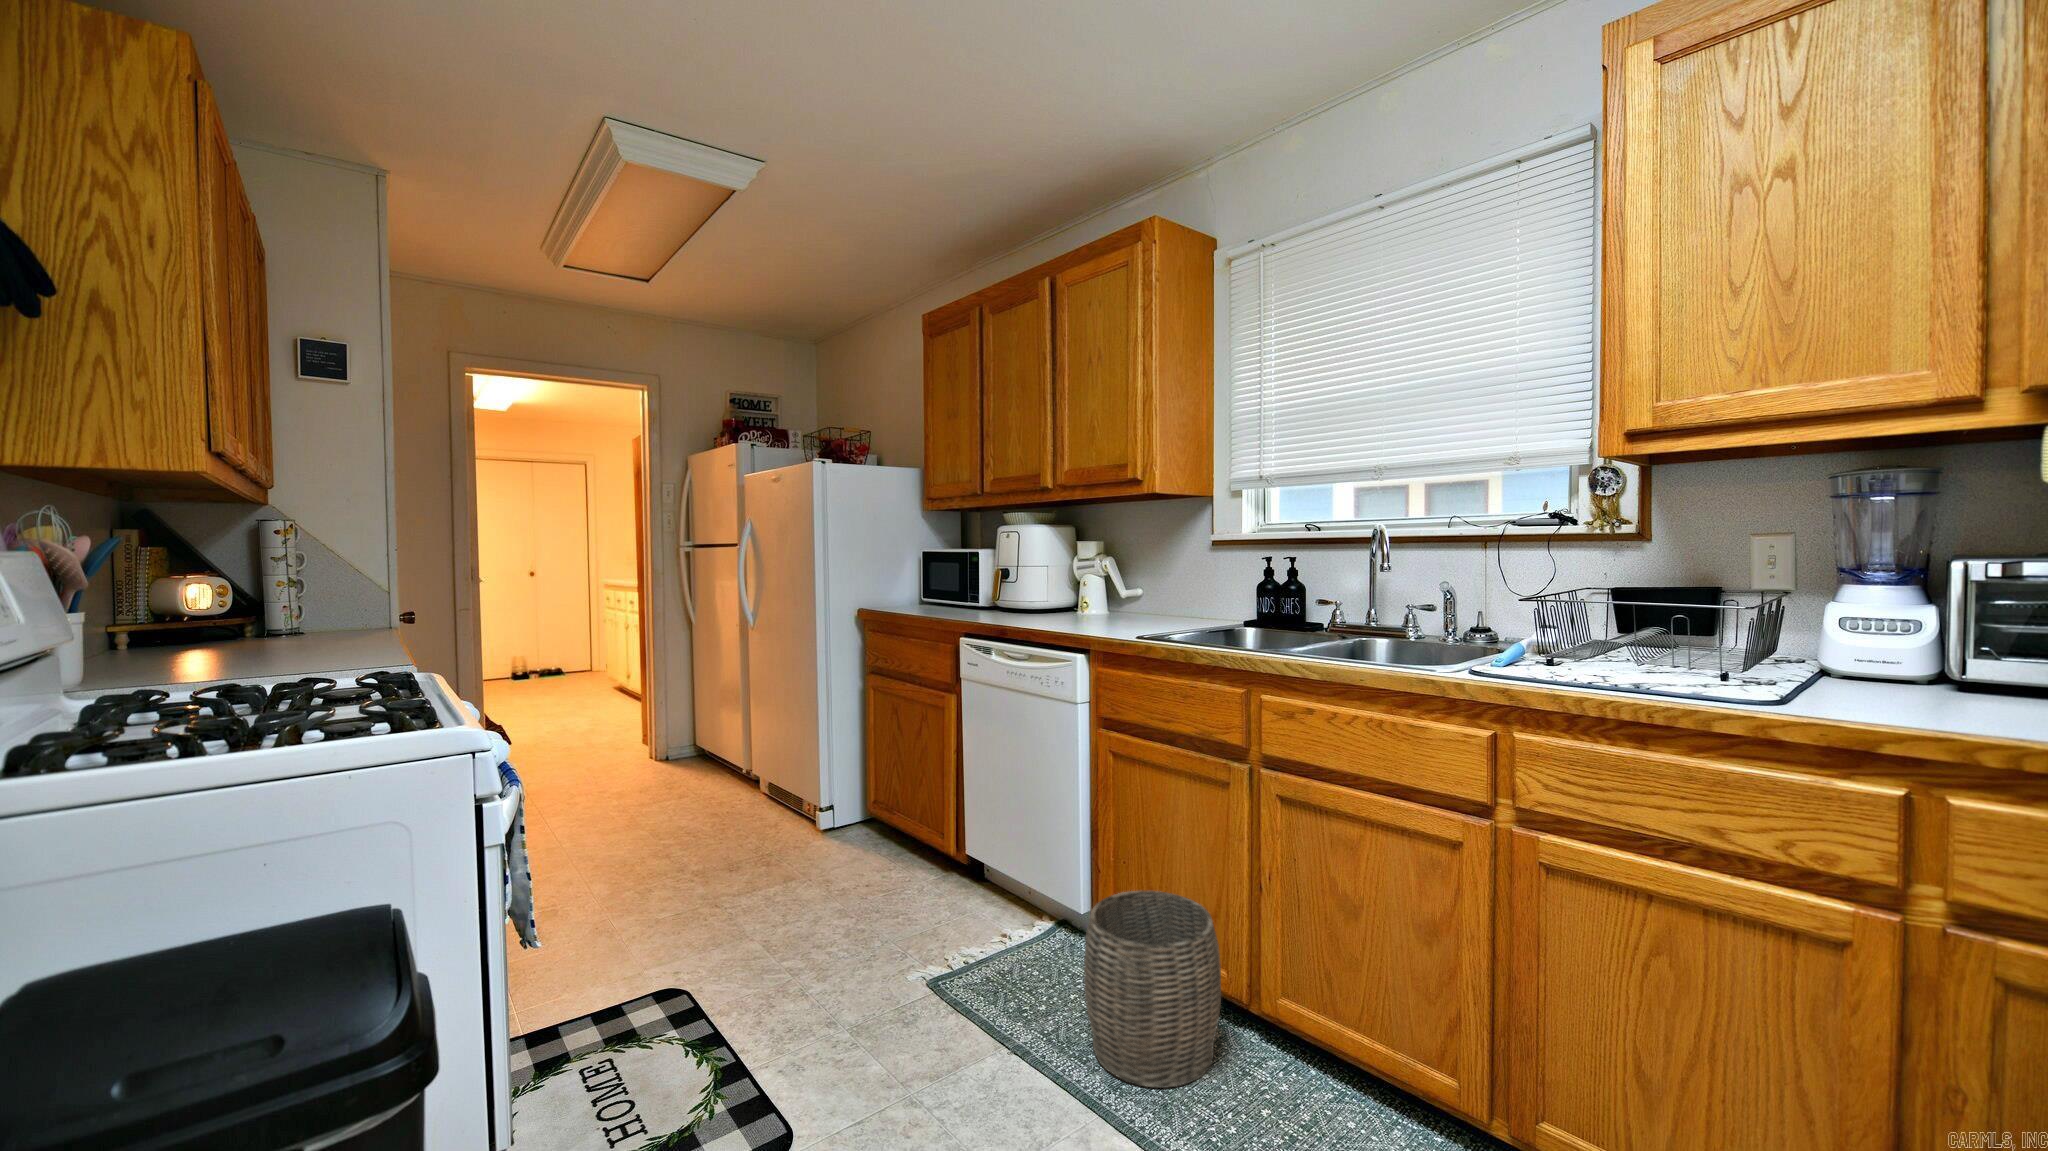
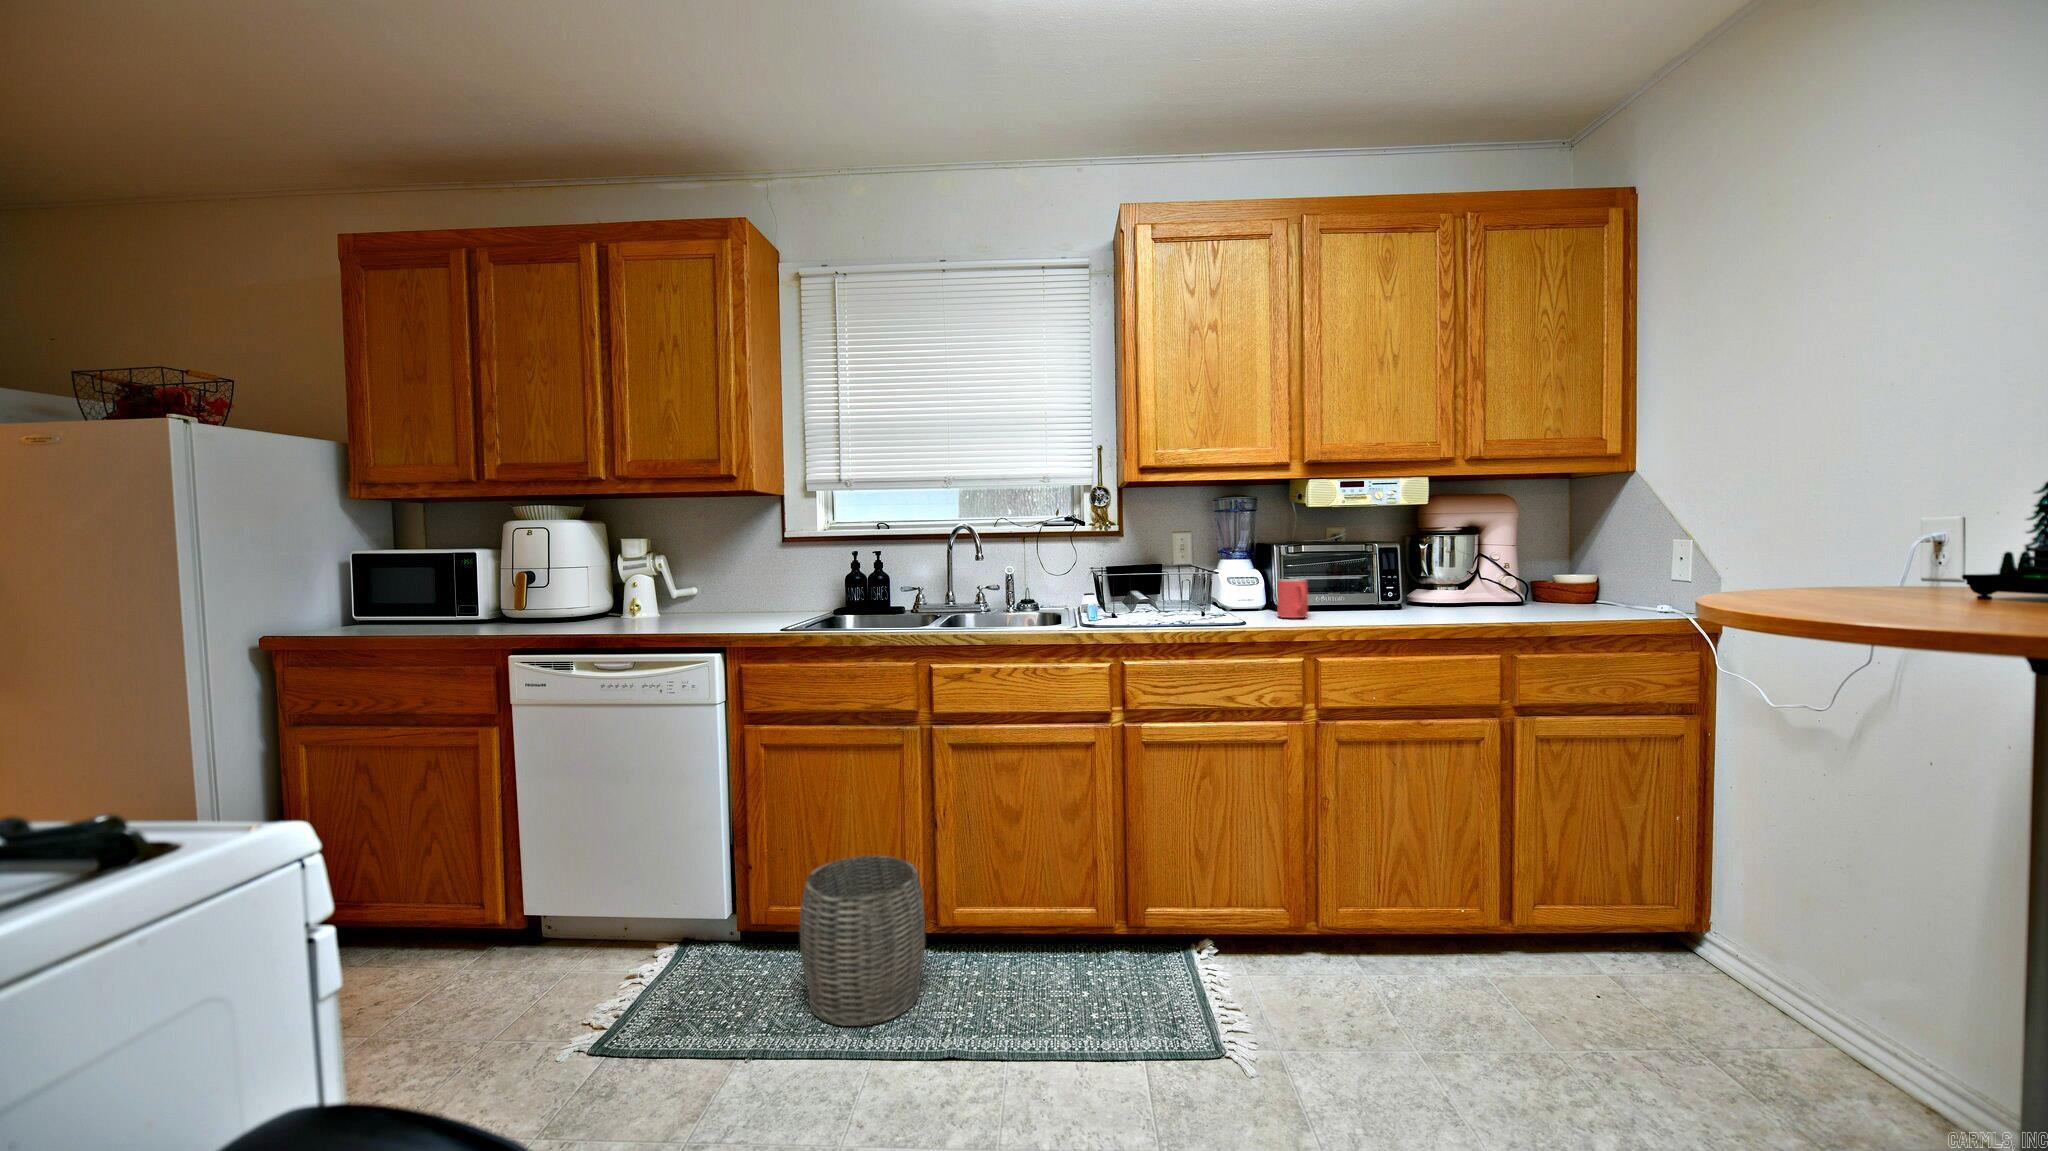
mug: none [1890,629,1979,710] -> present [1277,579,1308,618]

